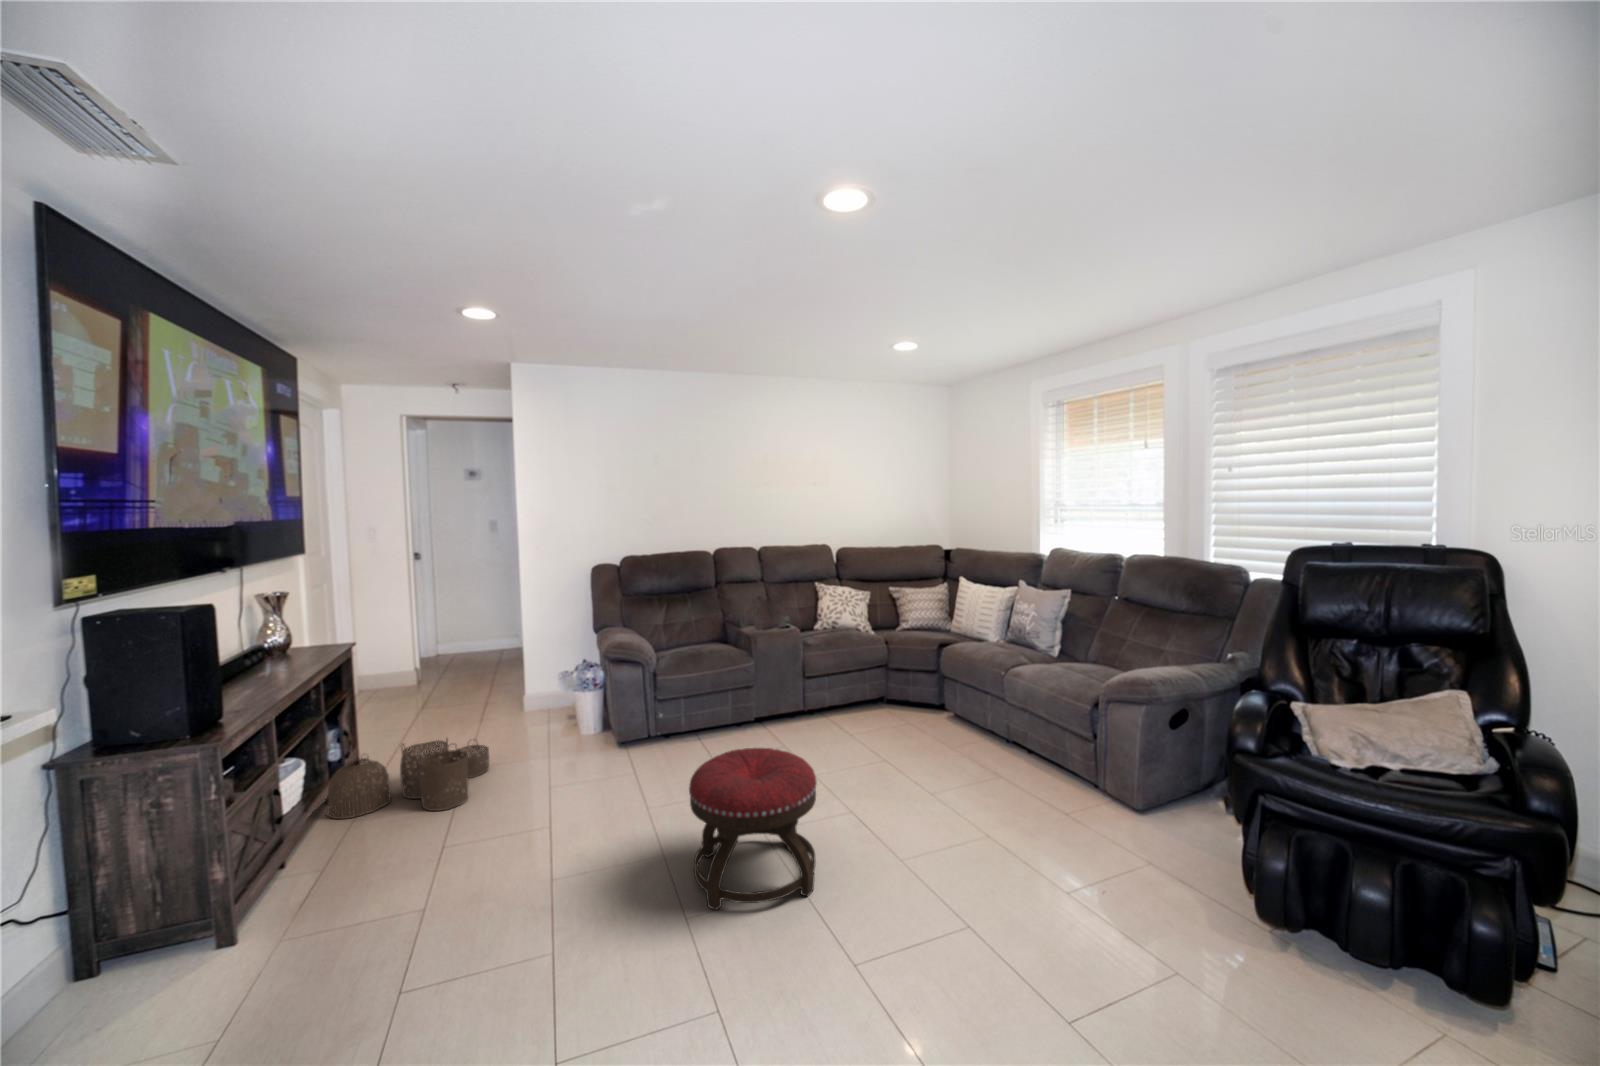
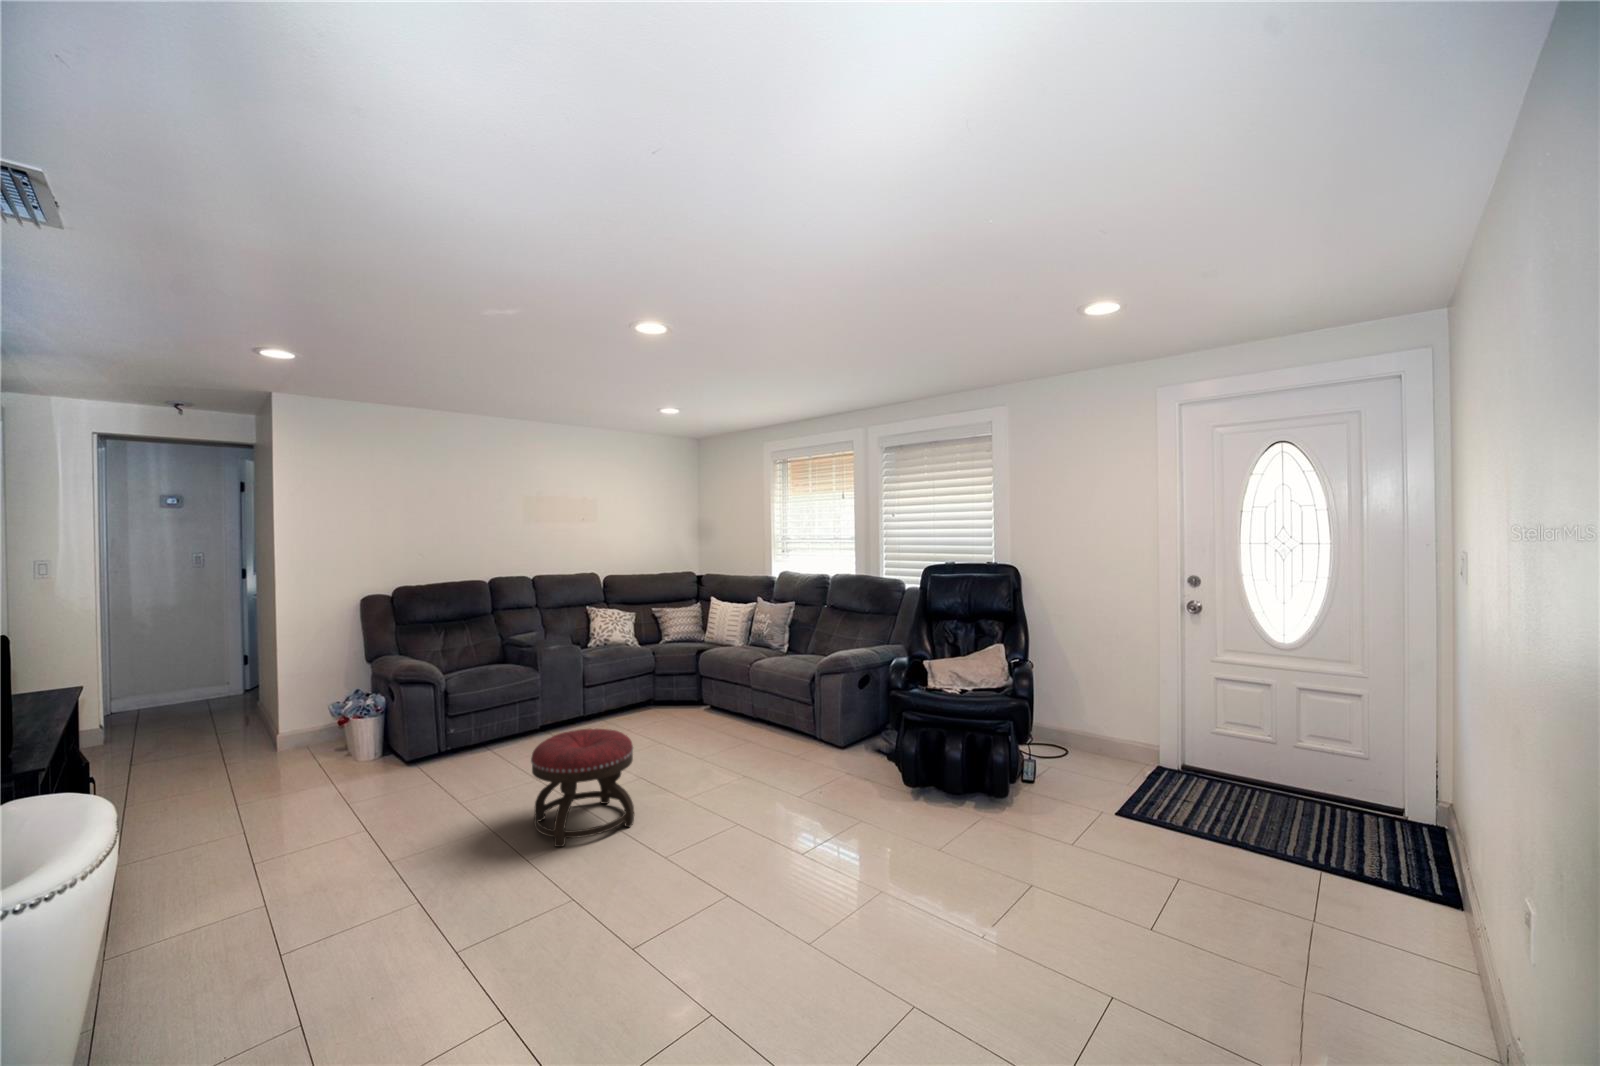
woven basket: present [327,739,489,819] -> none [84,772,267,868]

